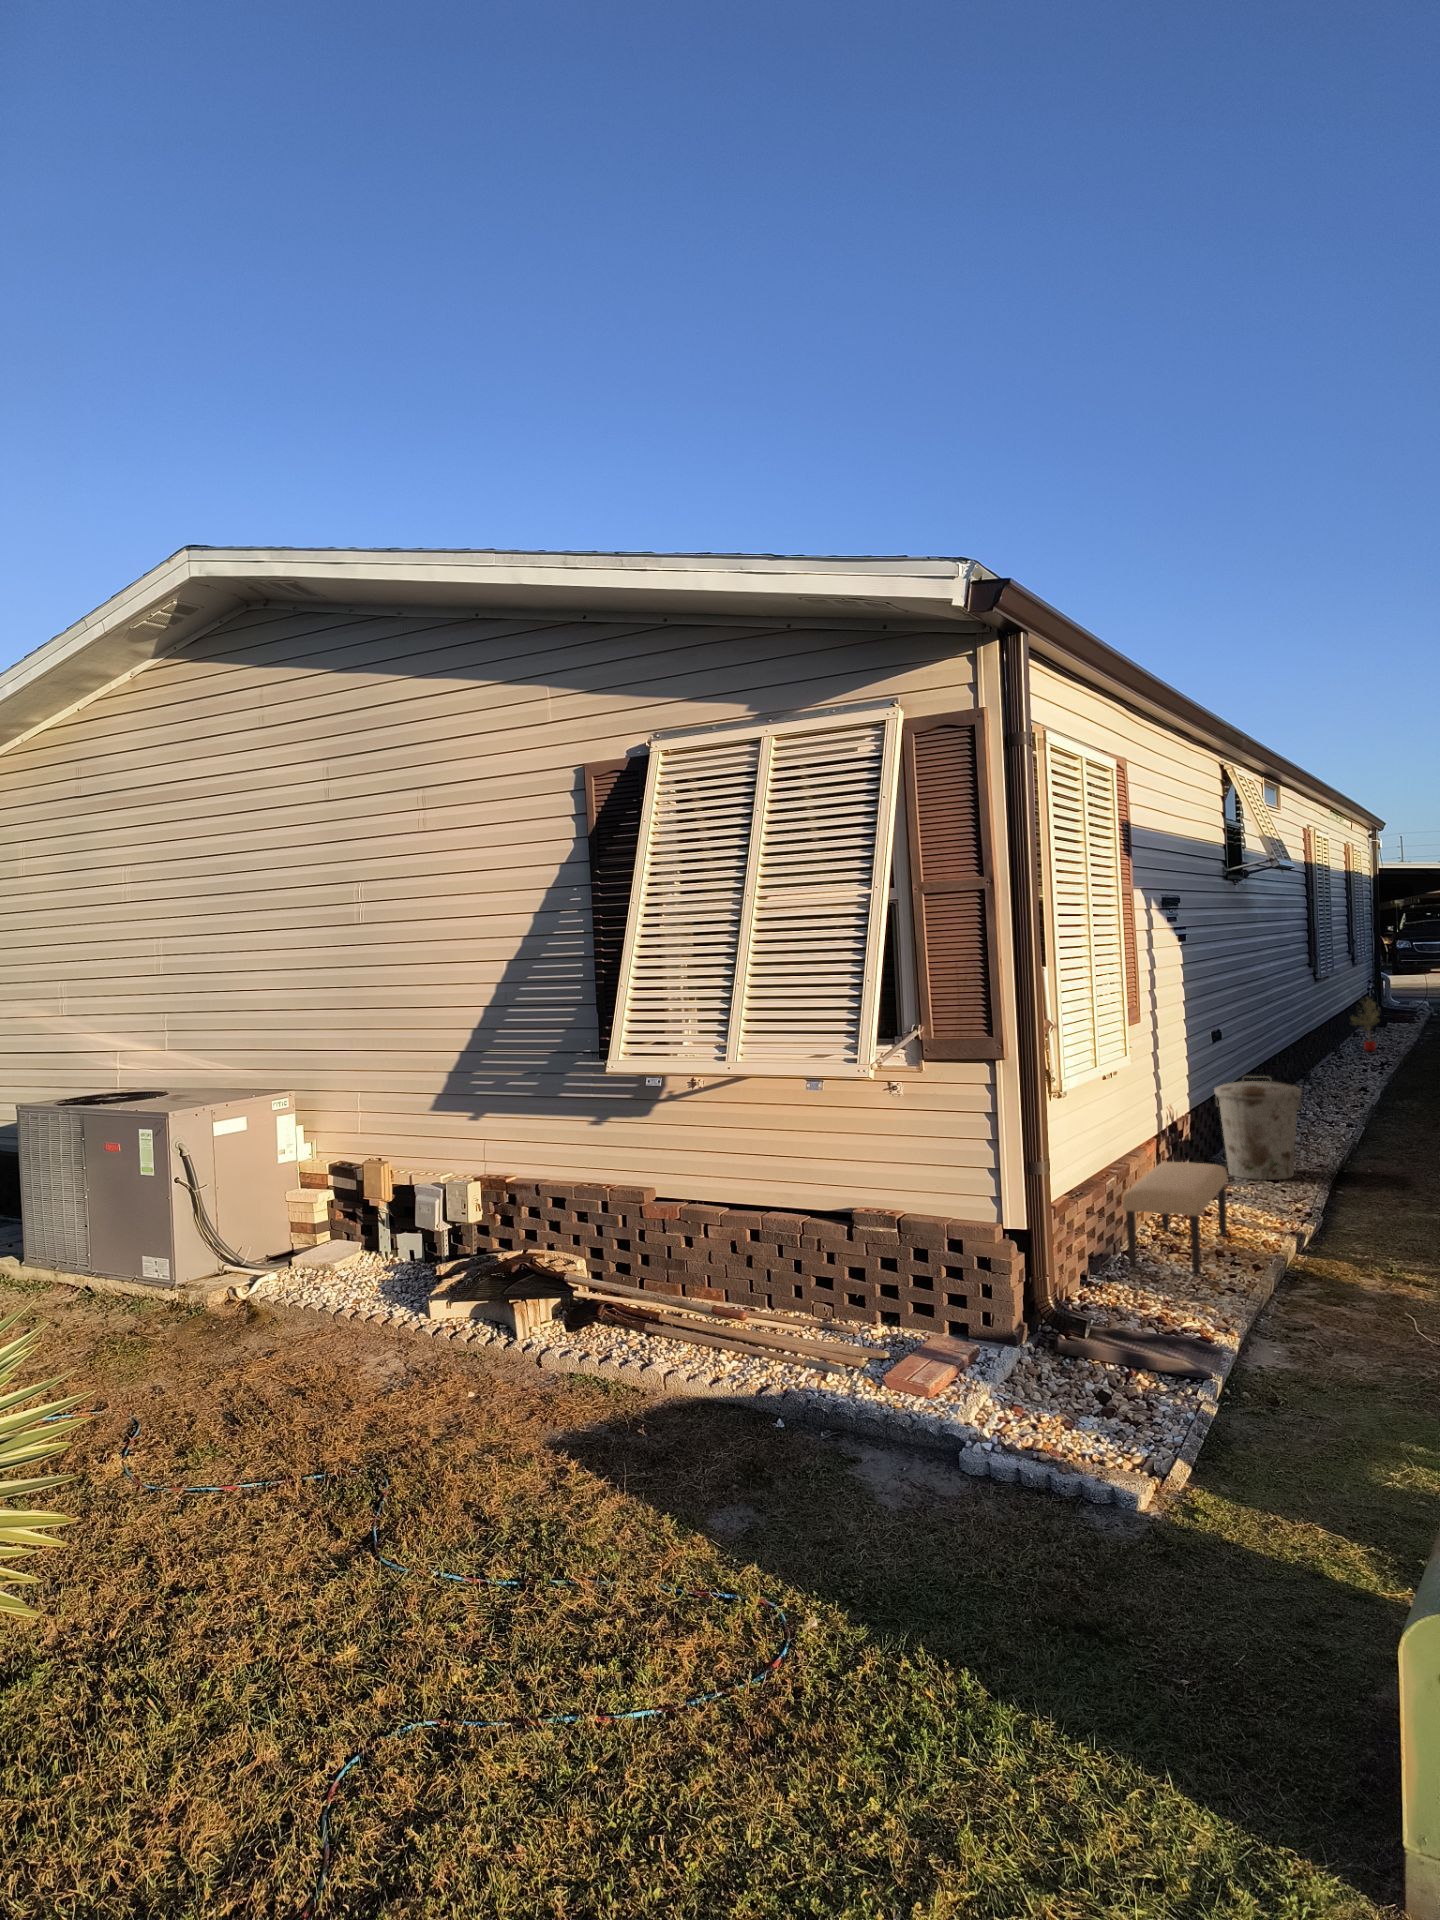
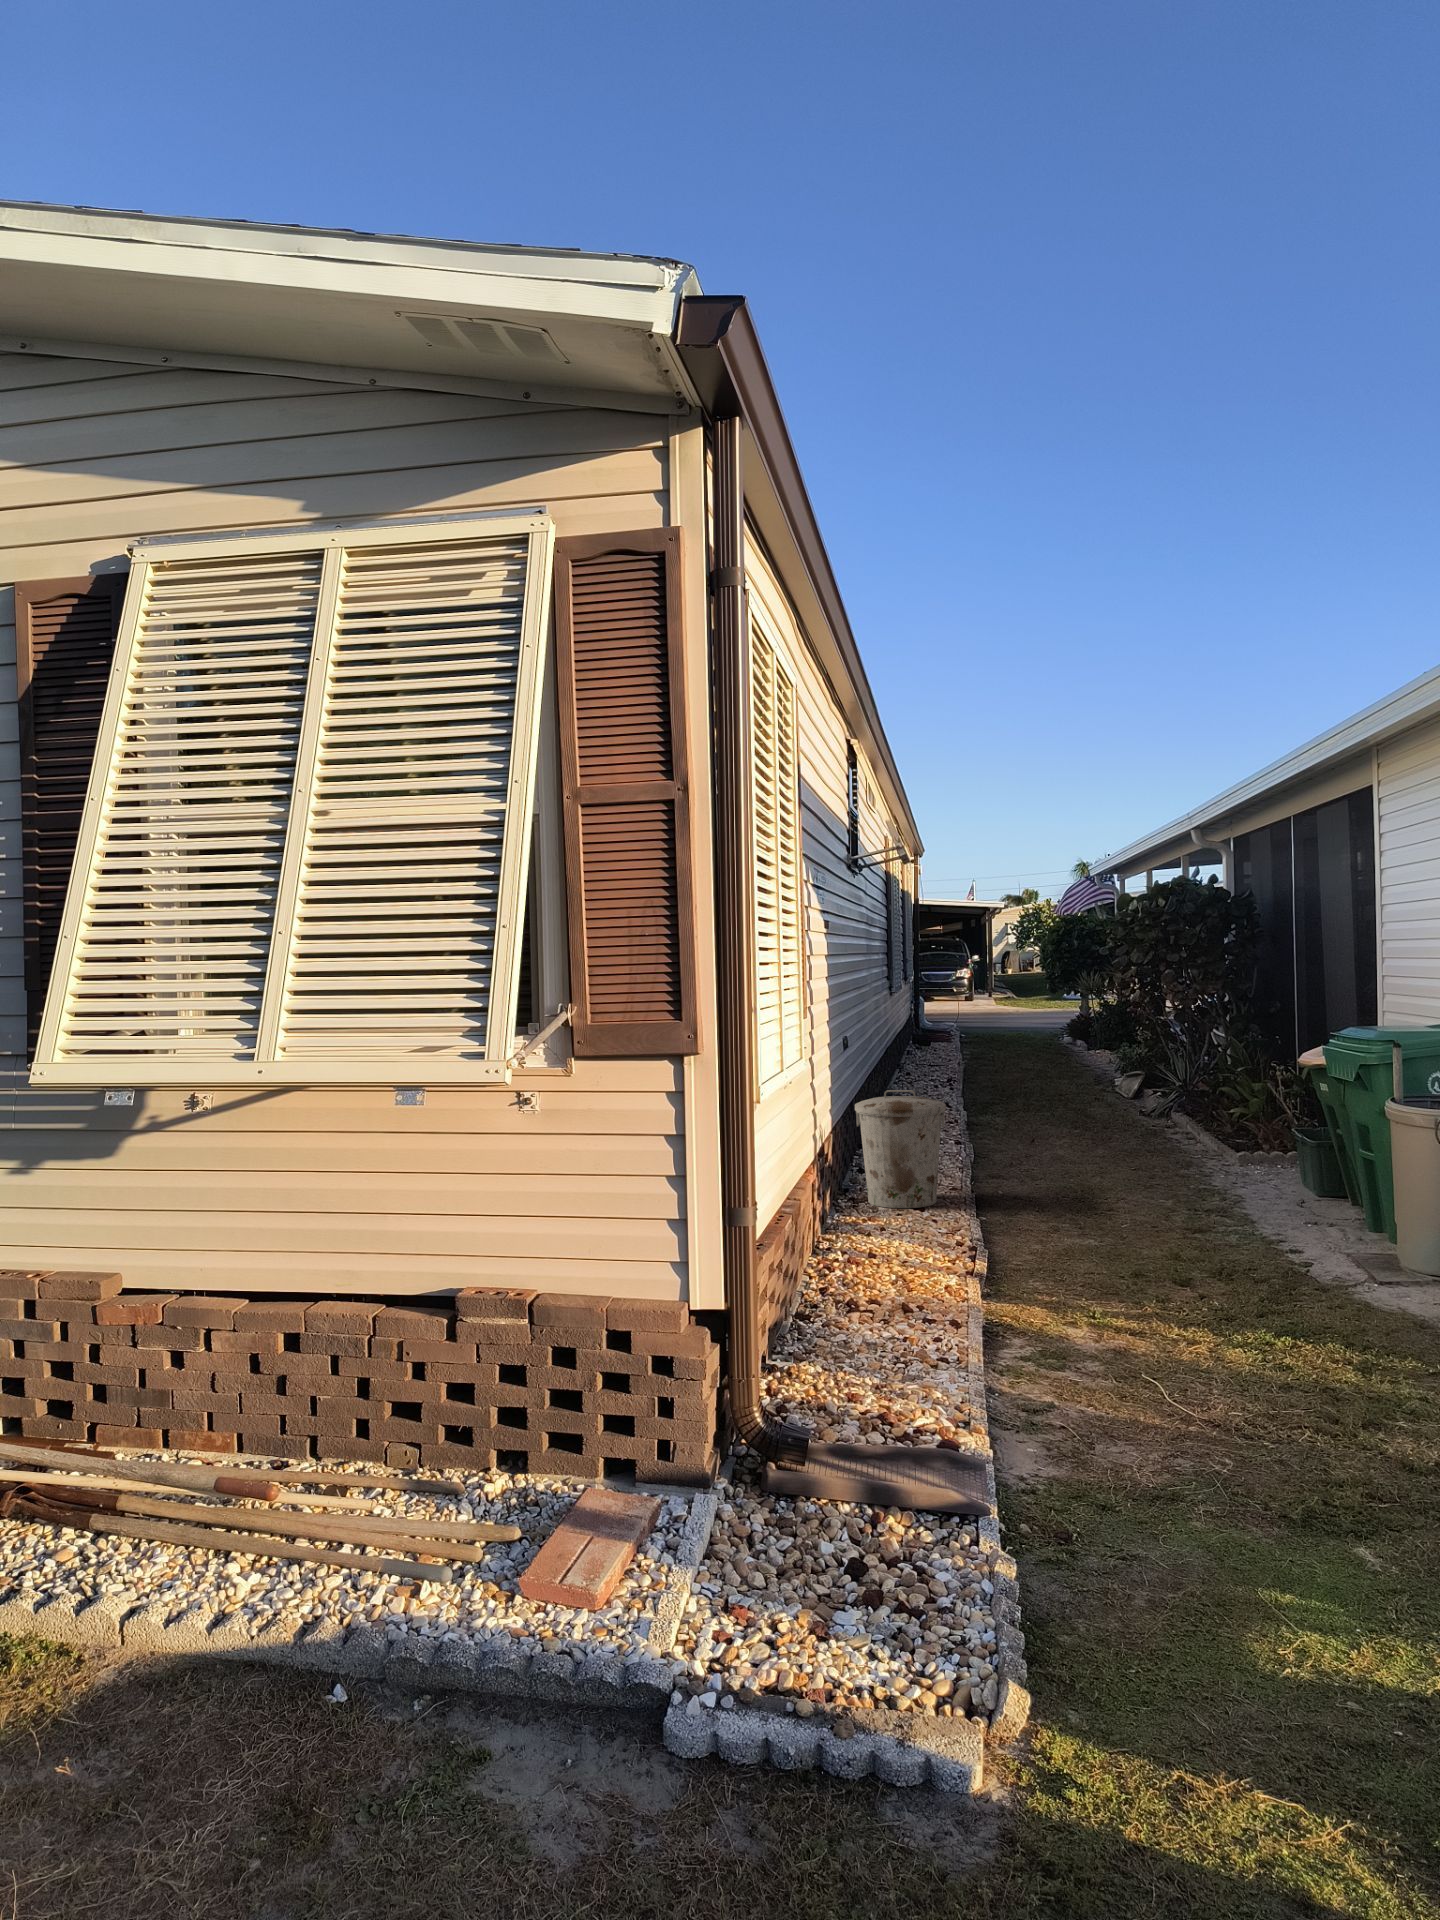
potted tree: present [1350,999,1379,1052] -> none [923,1016,952,1071]
bench: present [1123,1162,1227,1275] -> none [801,1194,902,1338]

